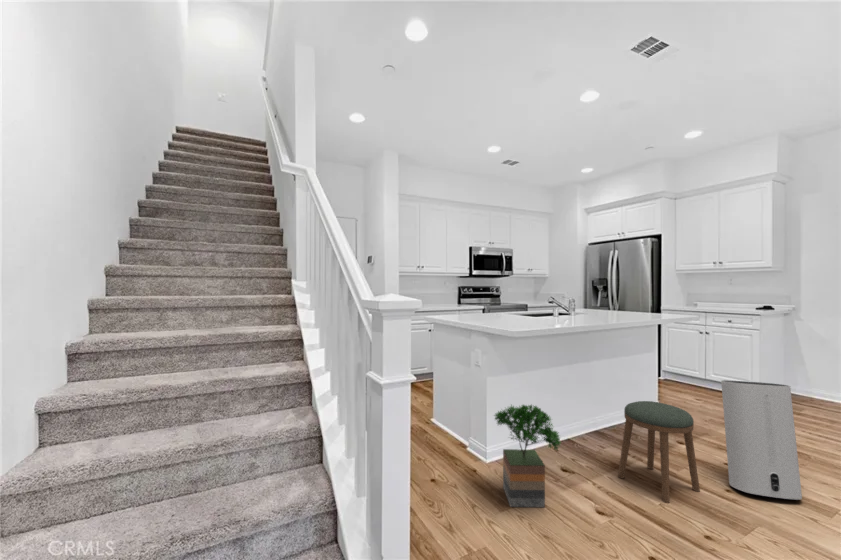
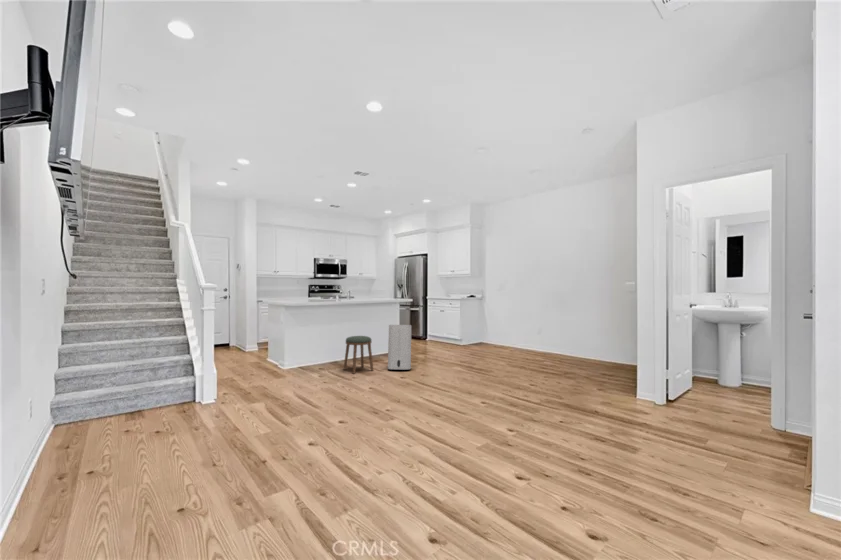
potted tree: present [495,405,561,507] -> none [278,336,307,378]

